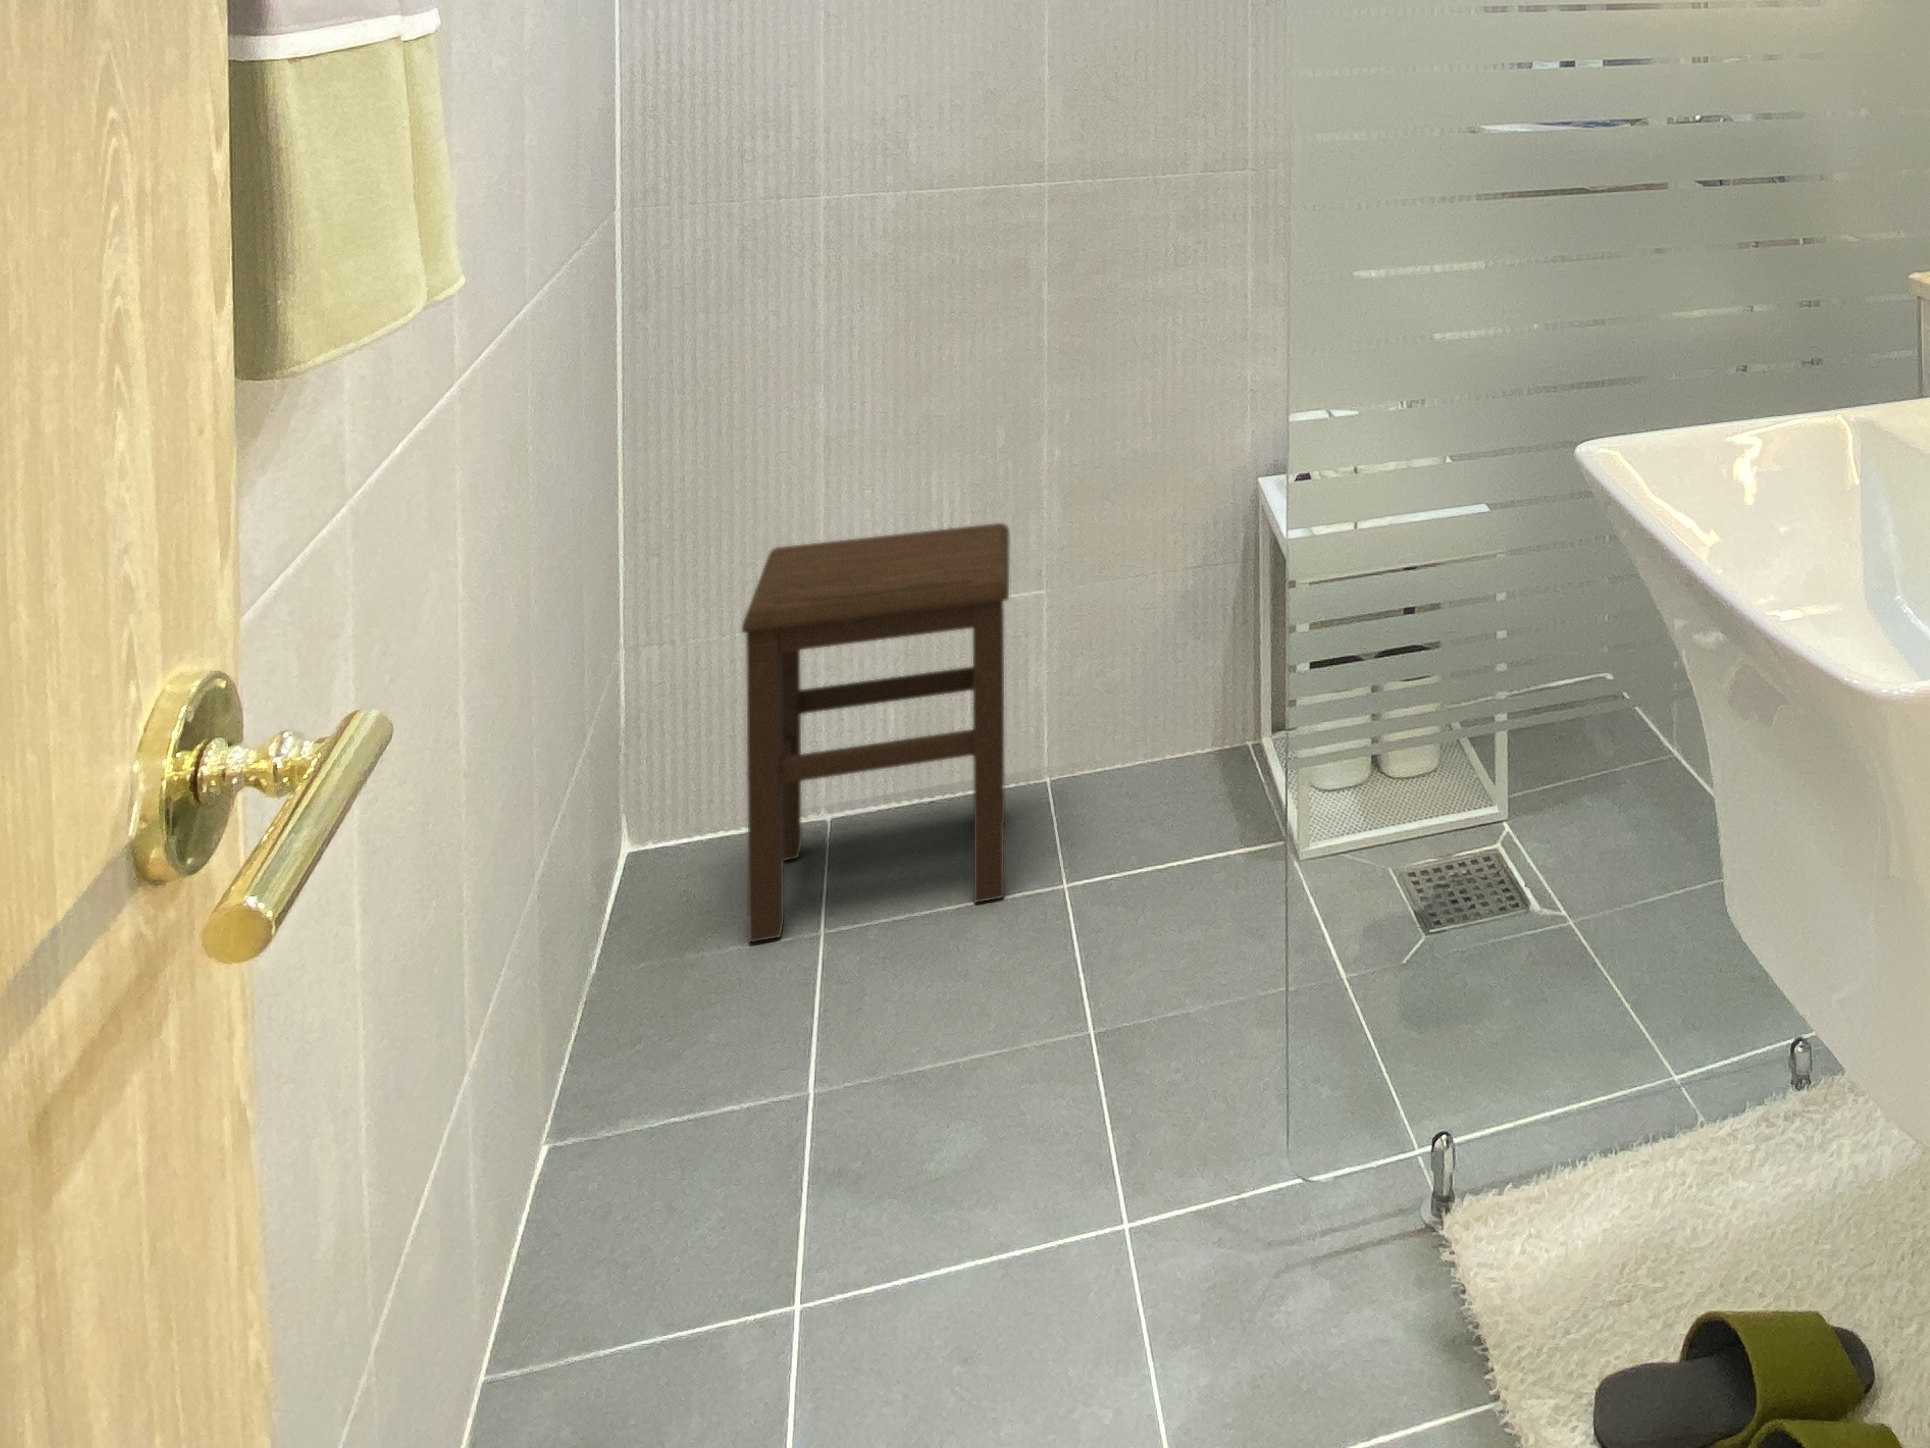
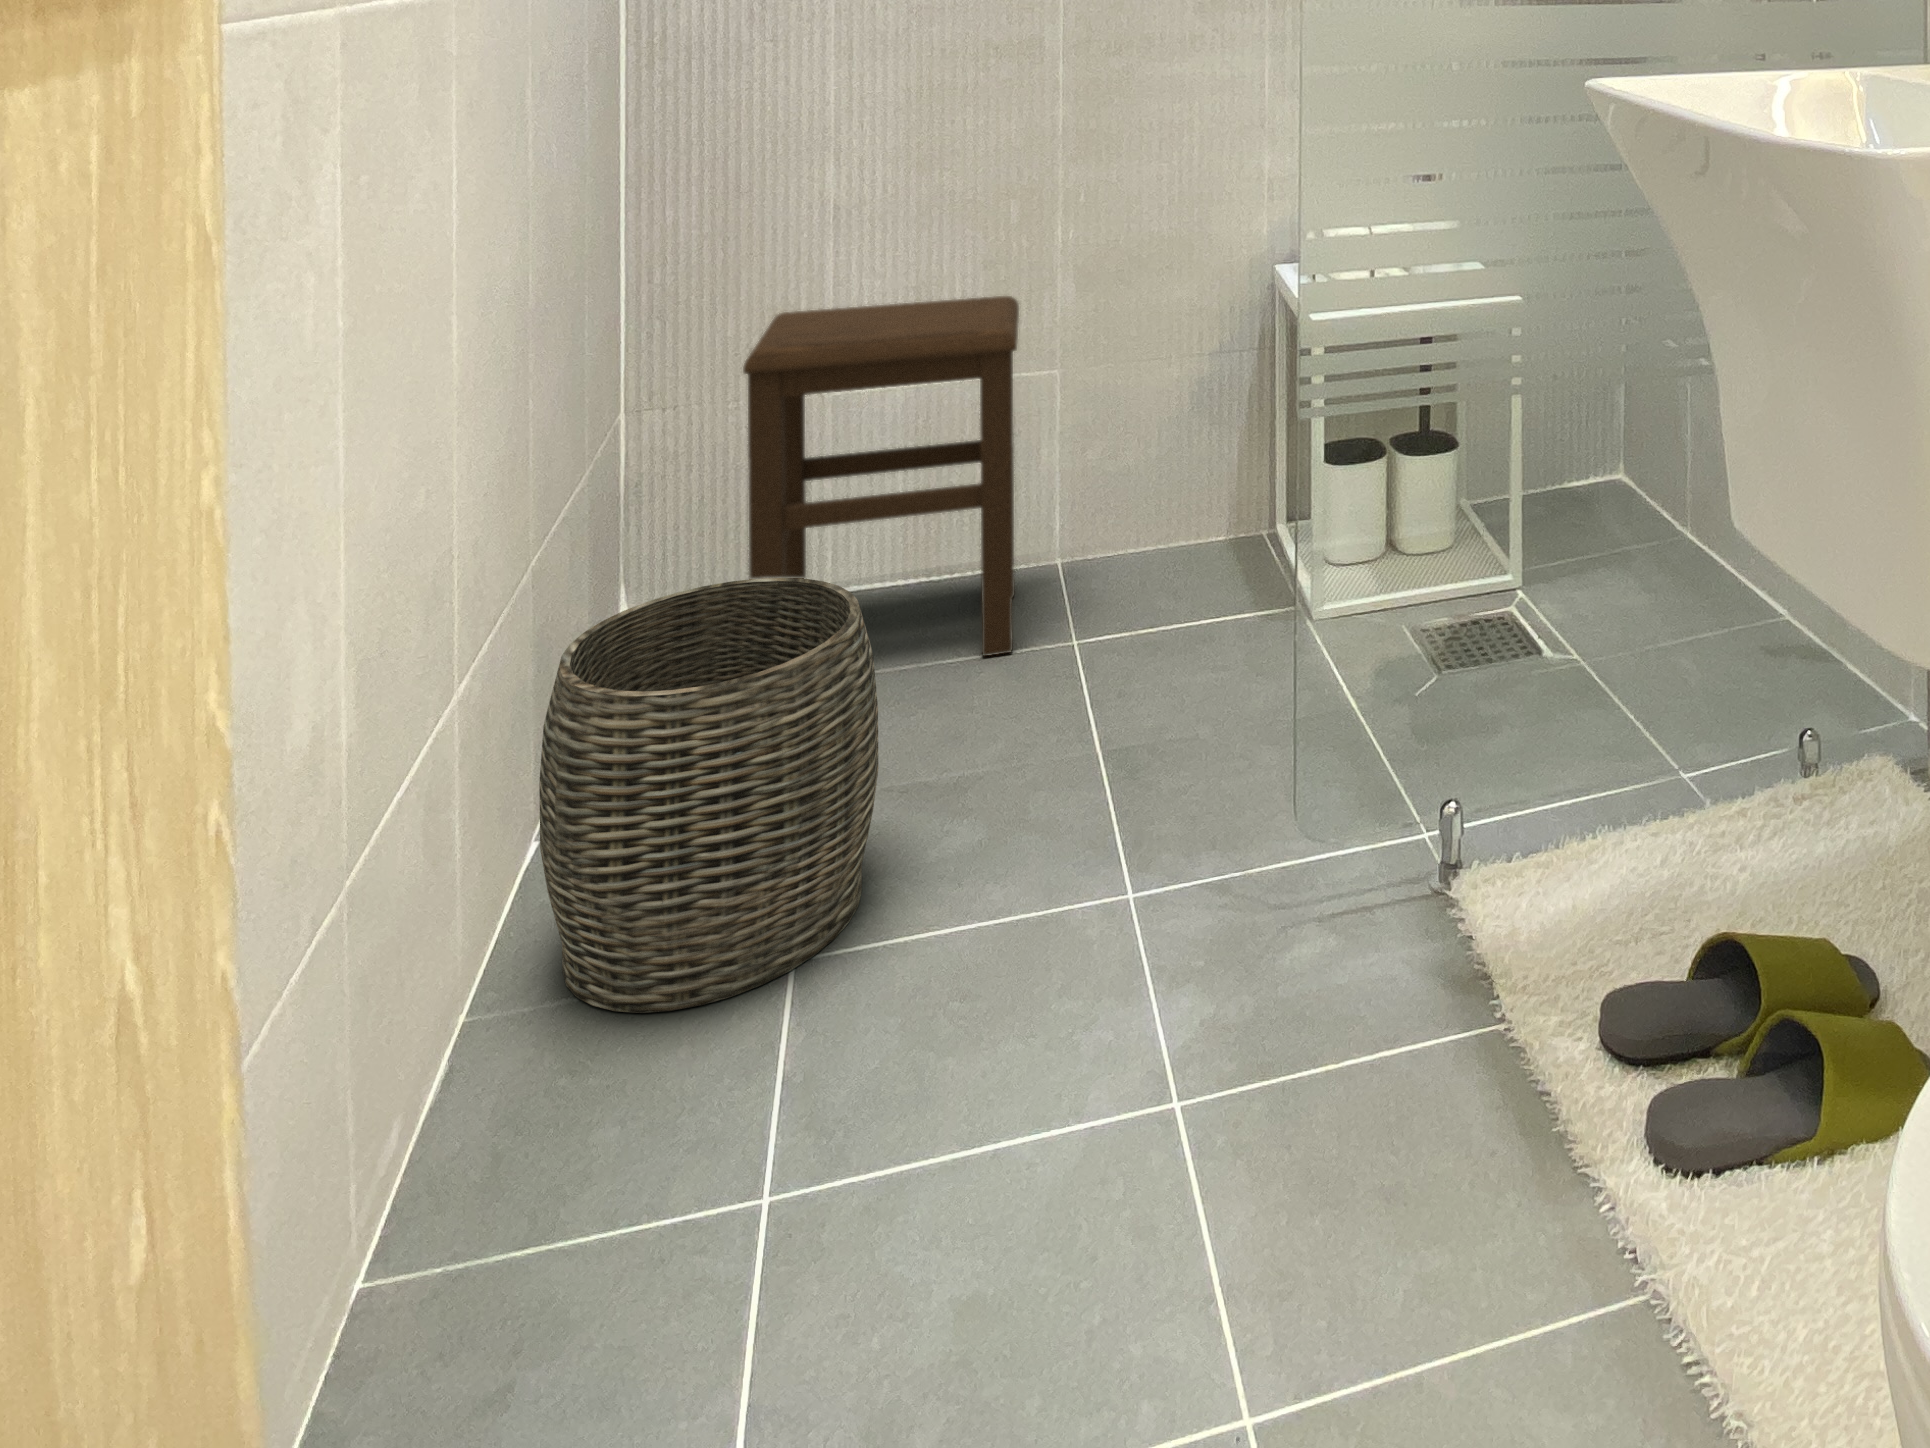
woven basket: none [552,886,878,1367] -> present [539,578,879,1013]

